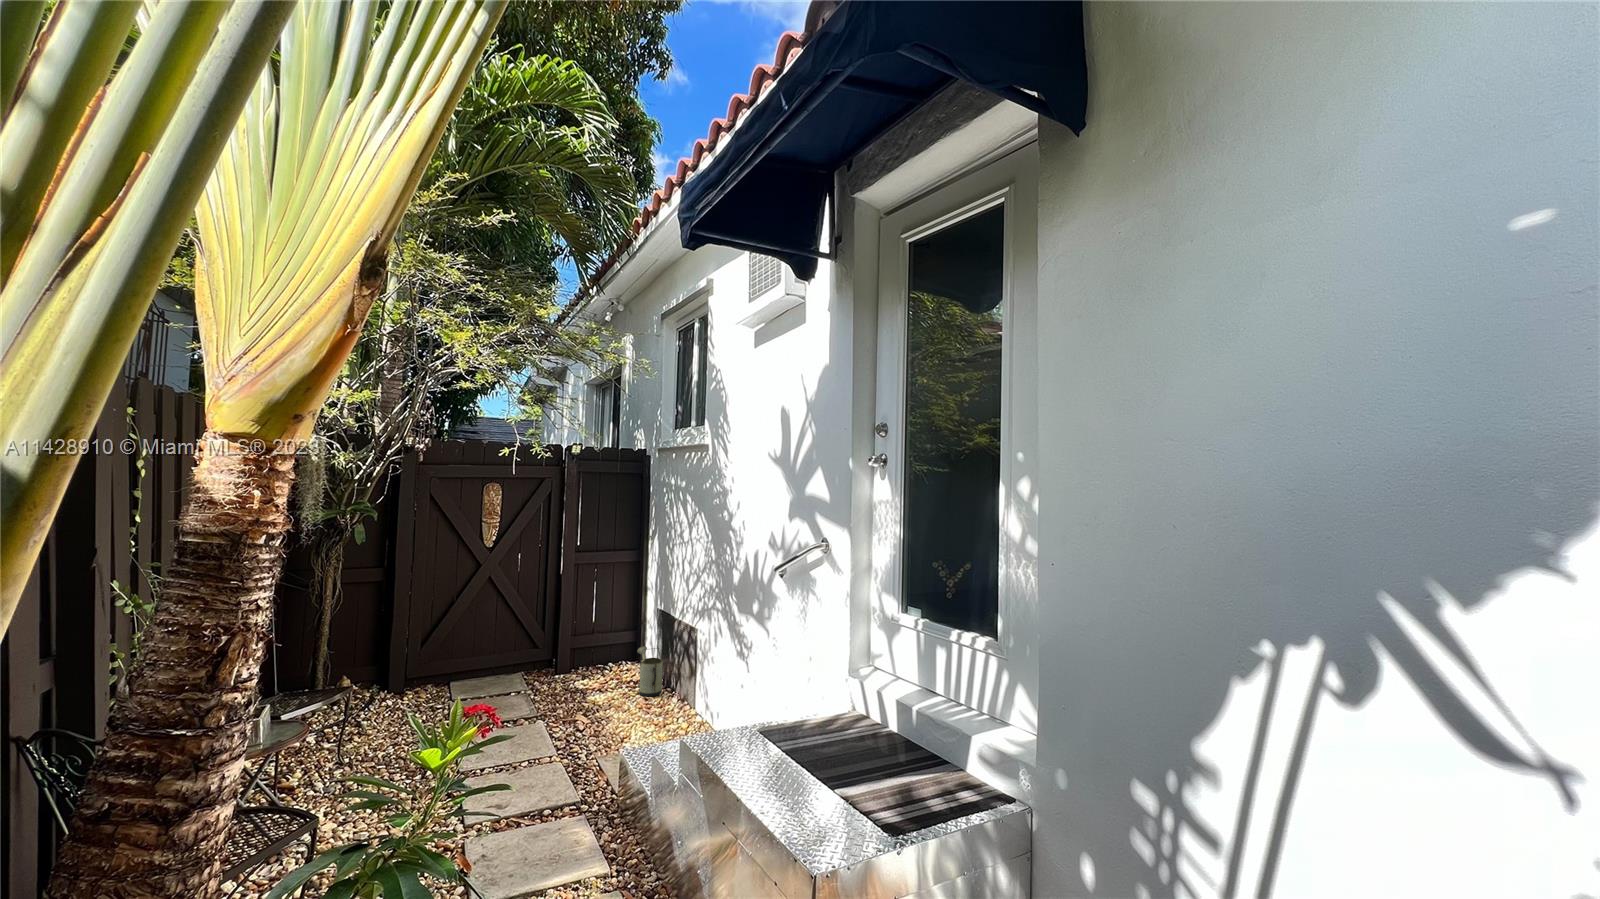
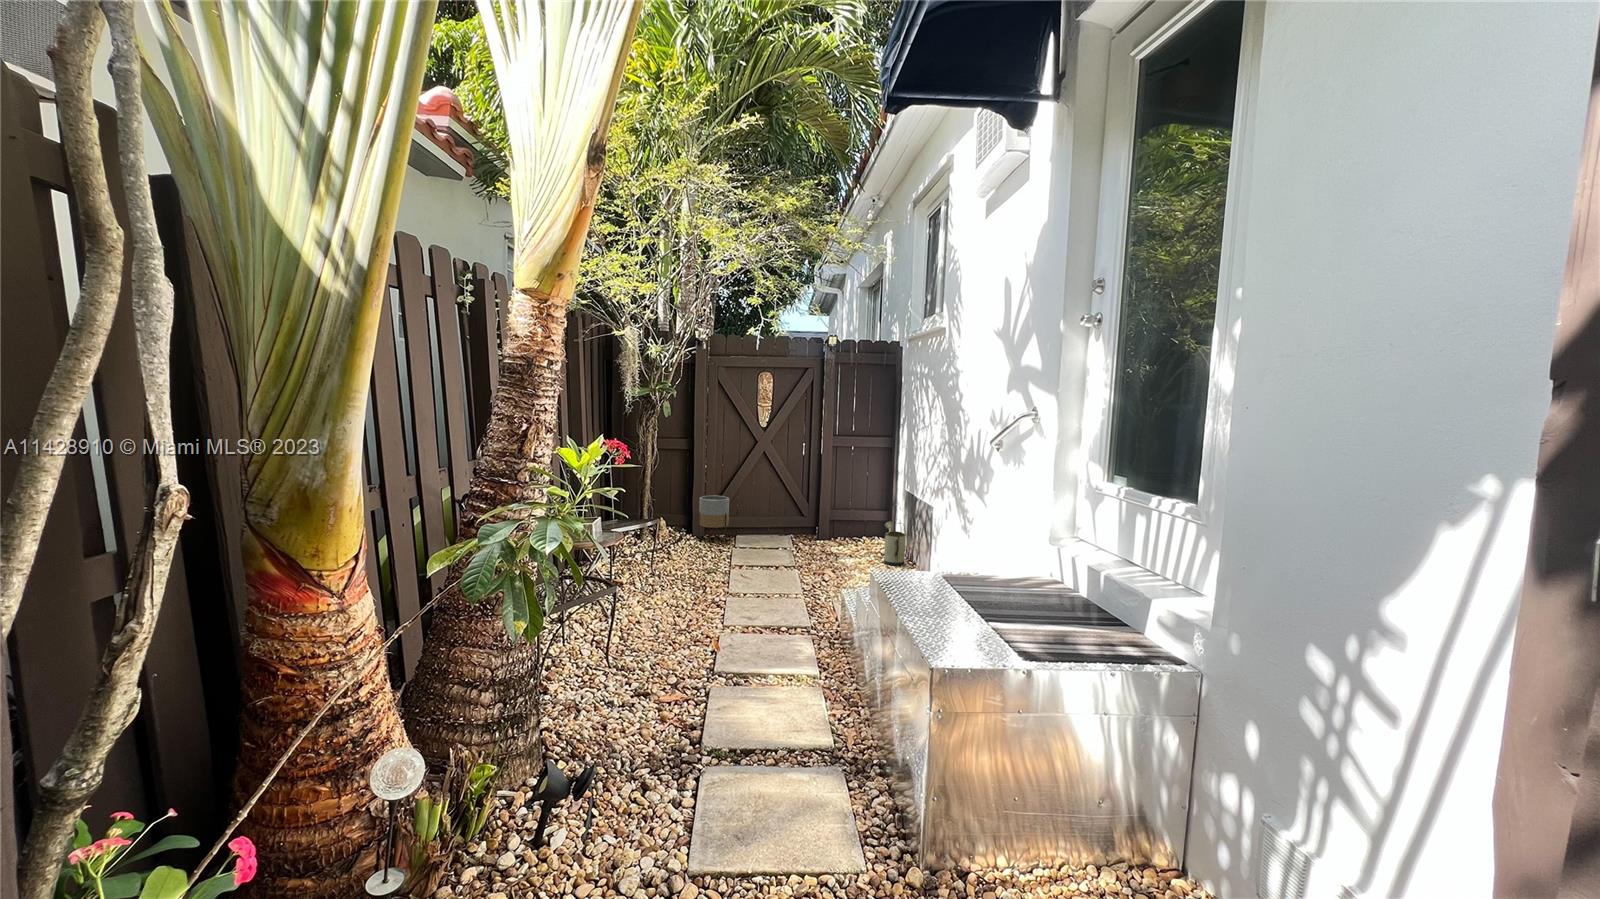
planter: none [400,636,444,696] -> present [698,496,729,541]

